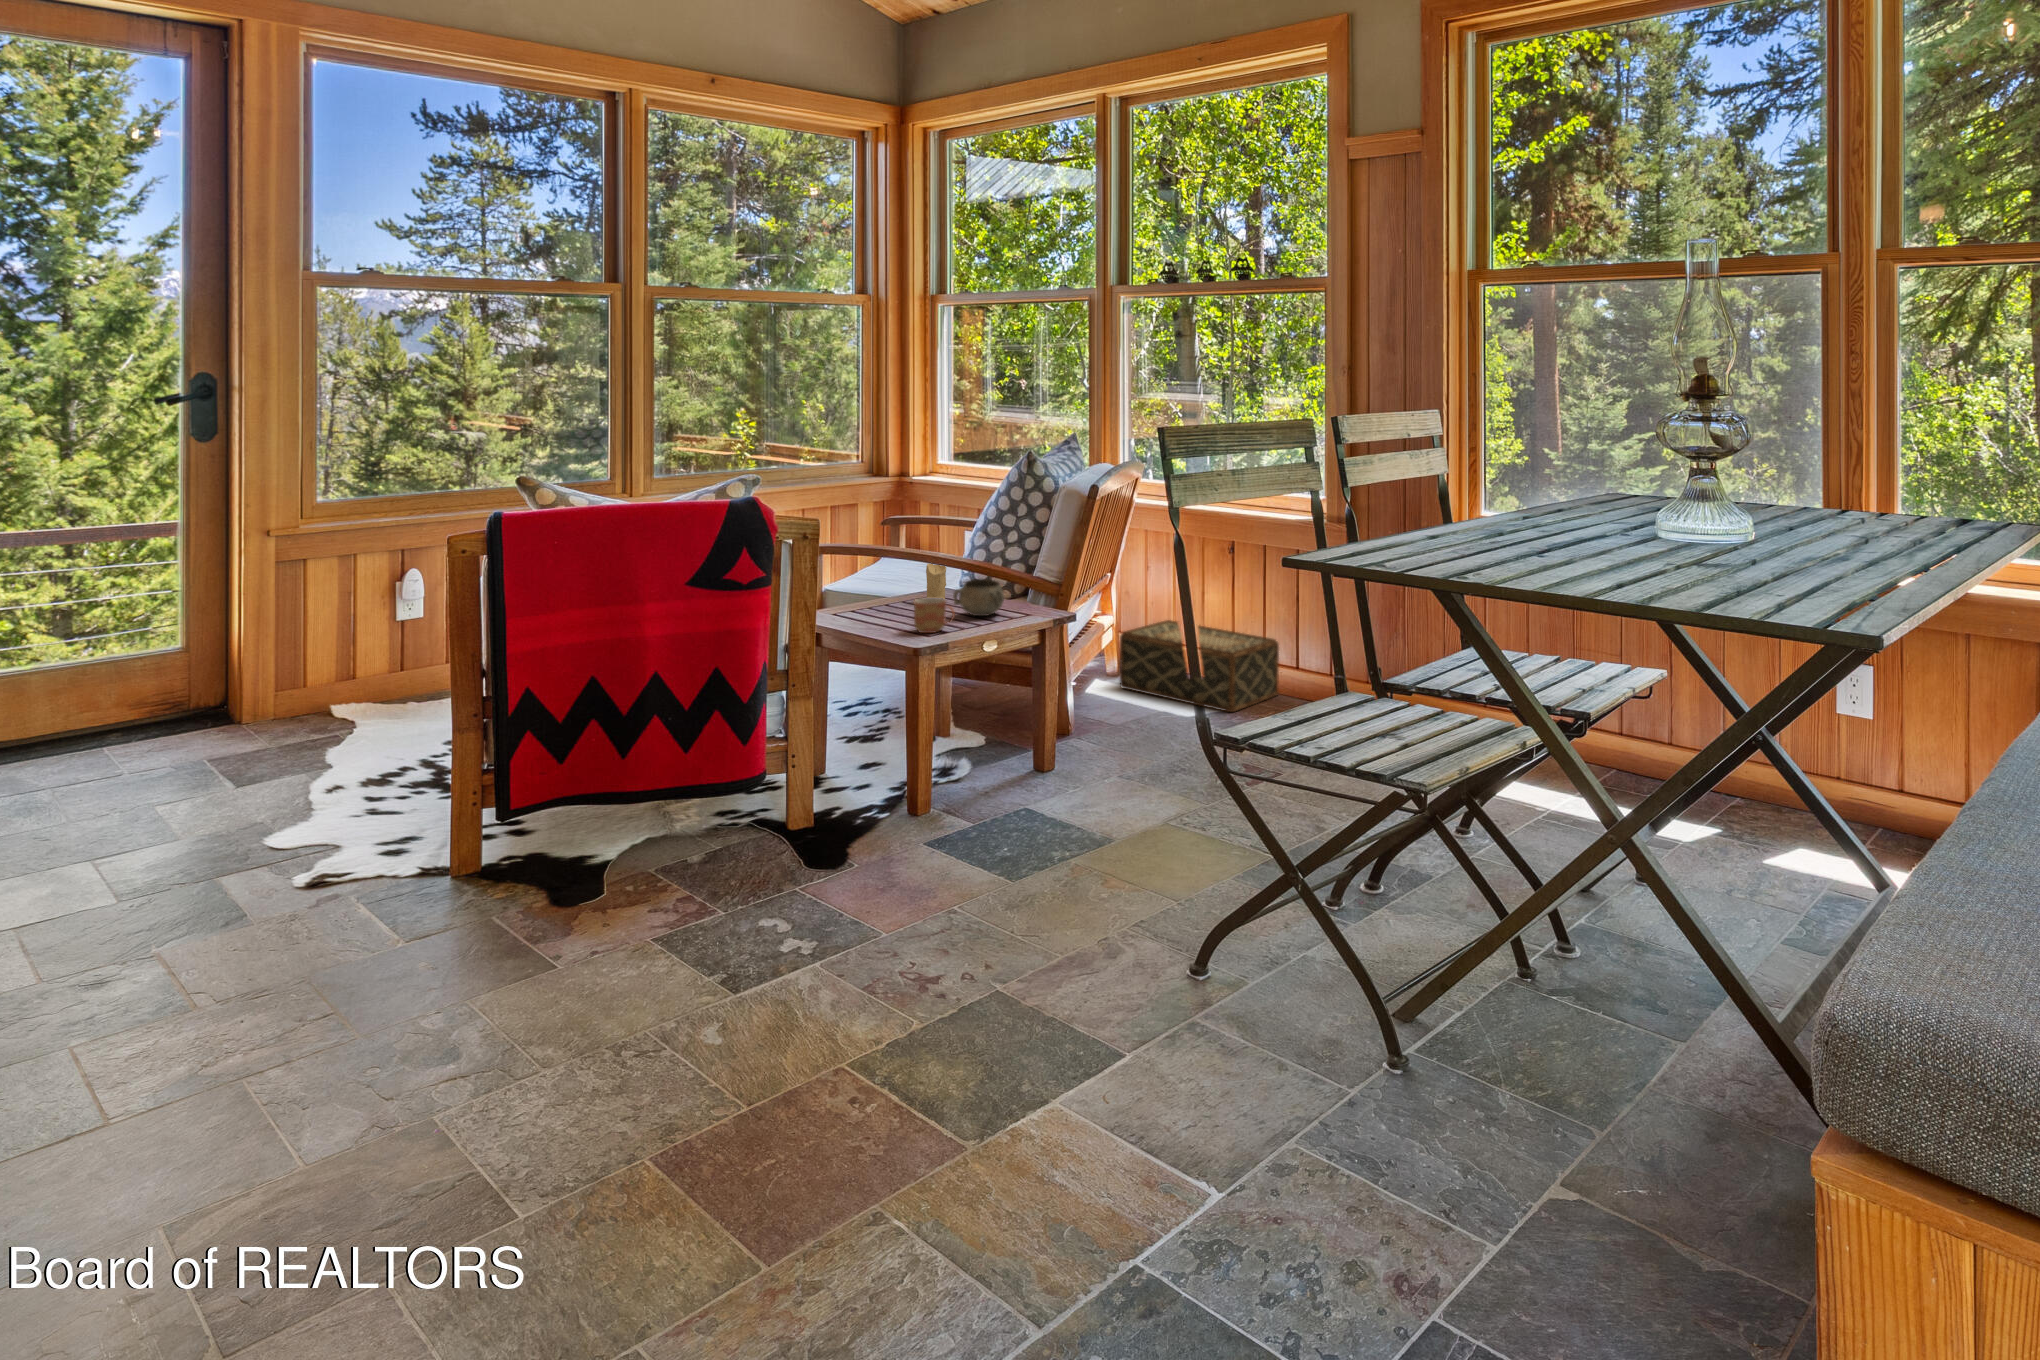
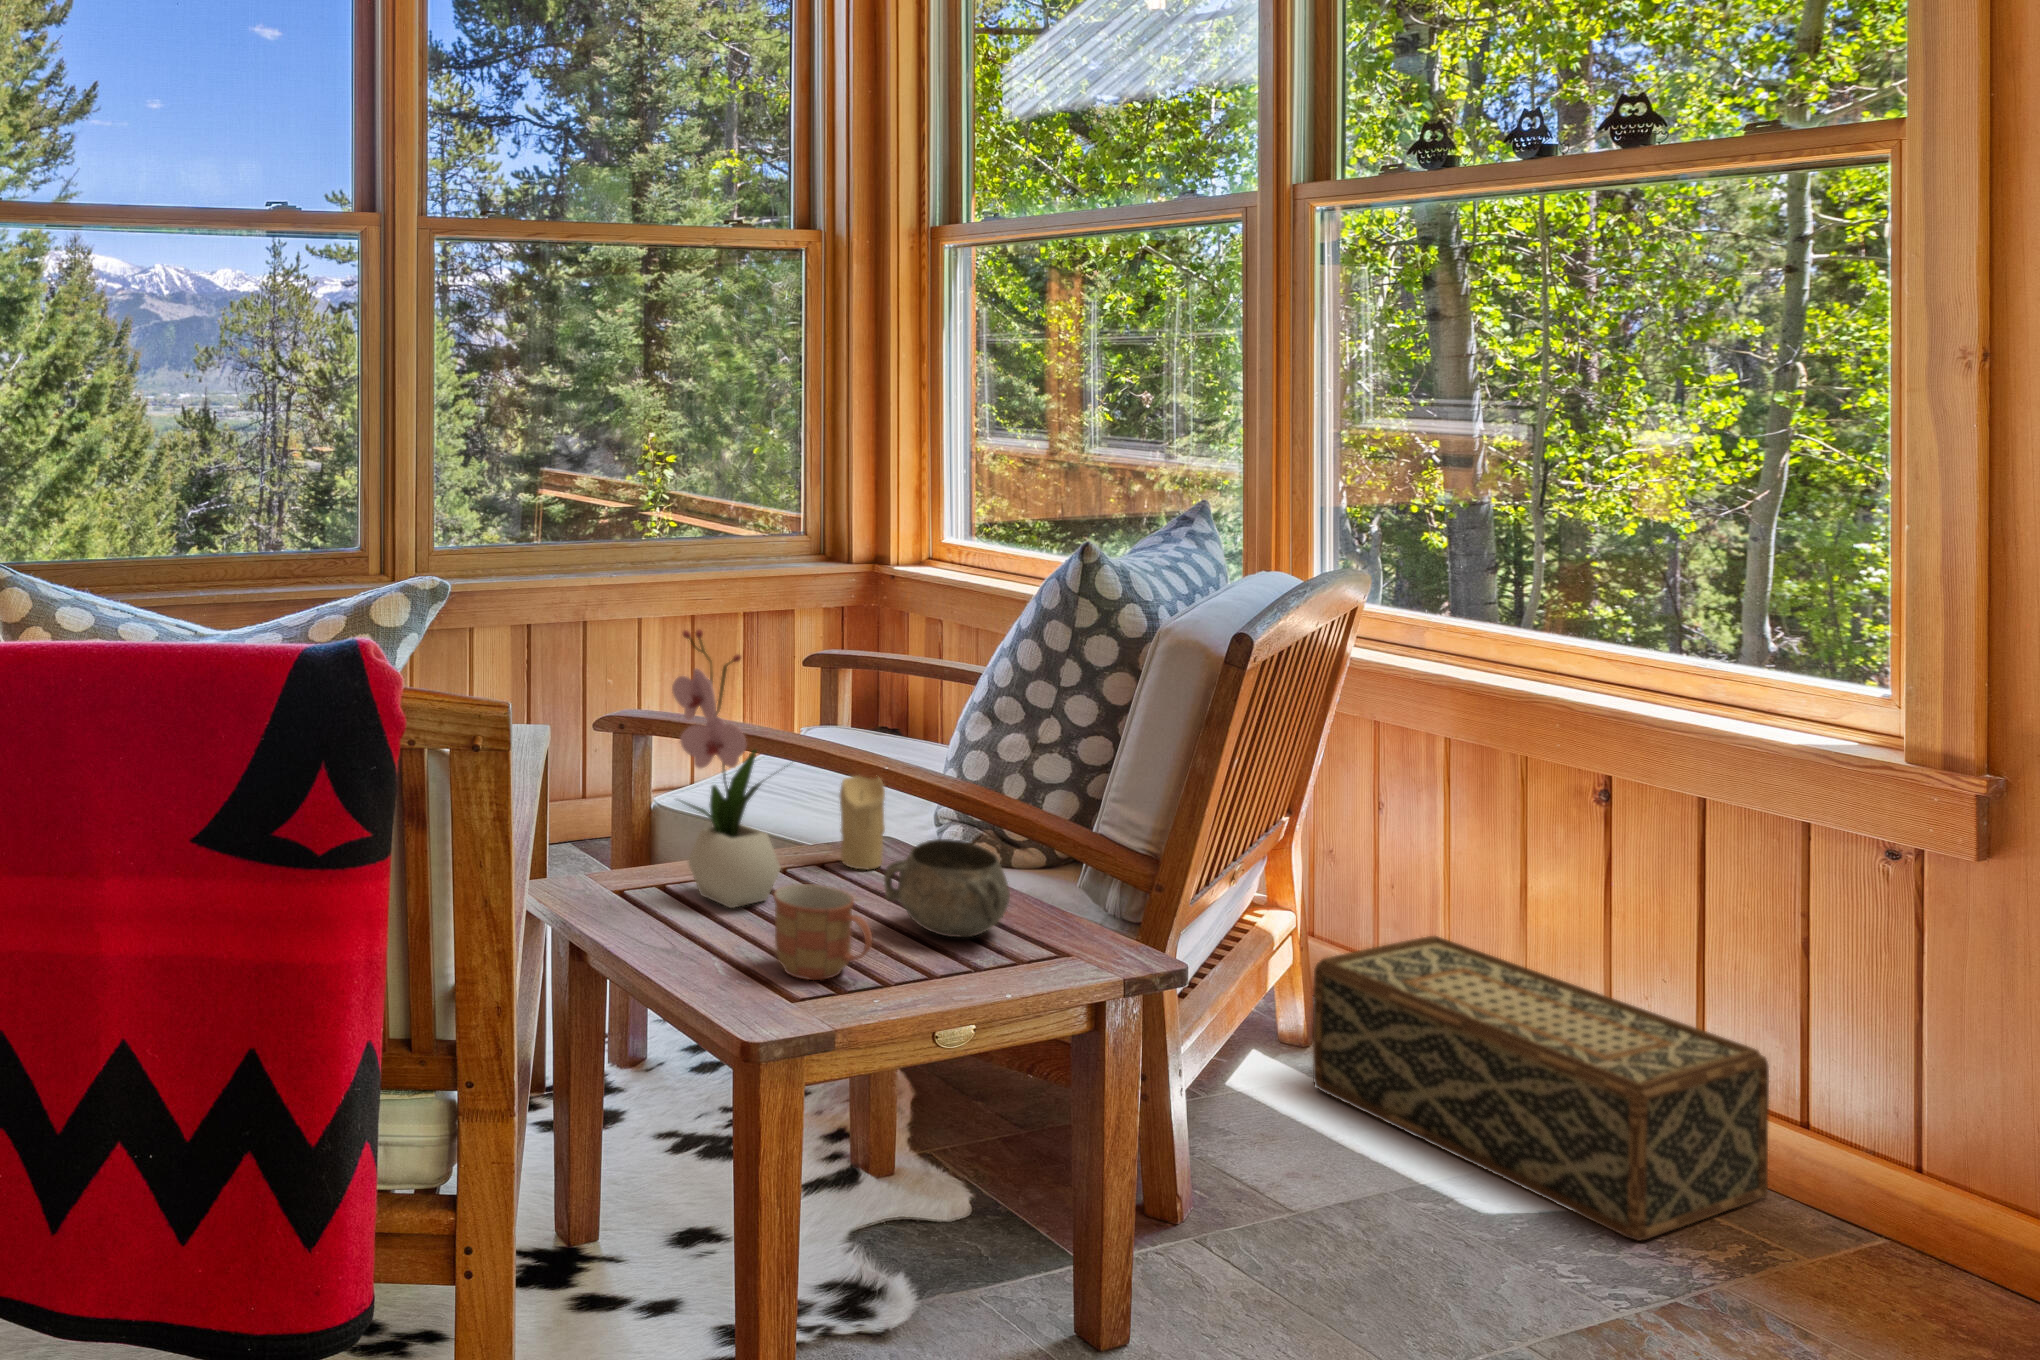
flower arrangement: none [858,498,912,619] -> present [672,630,785,908]

